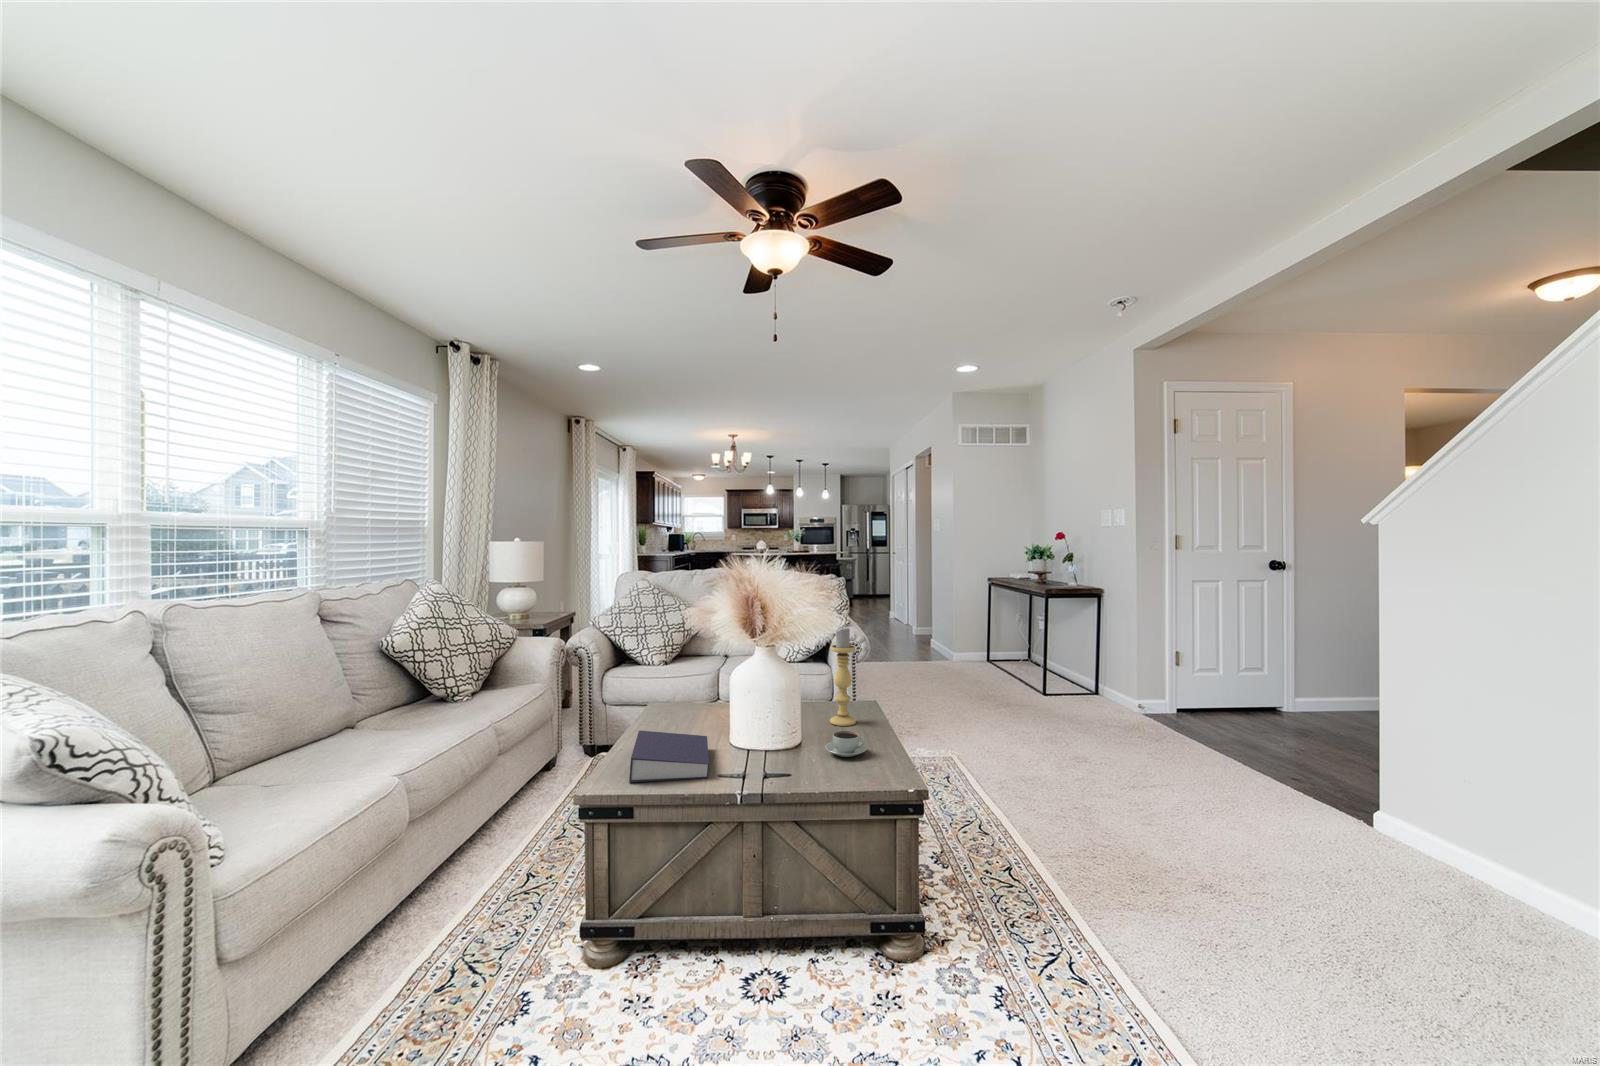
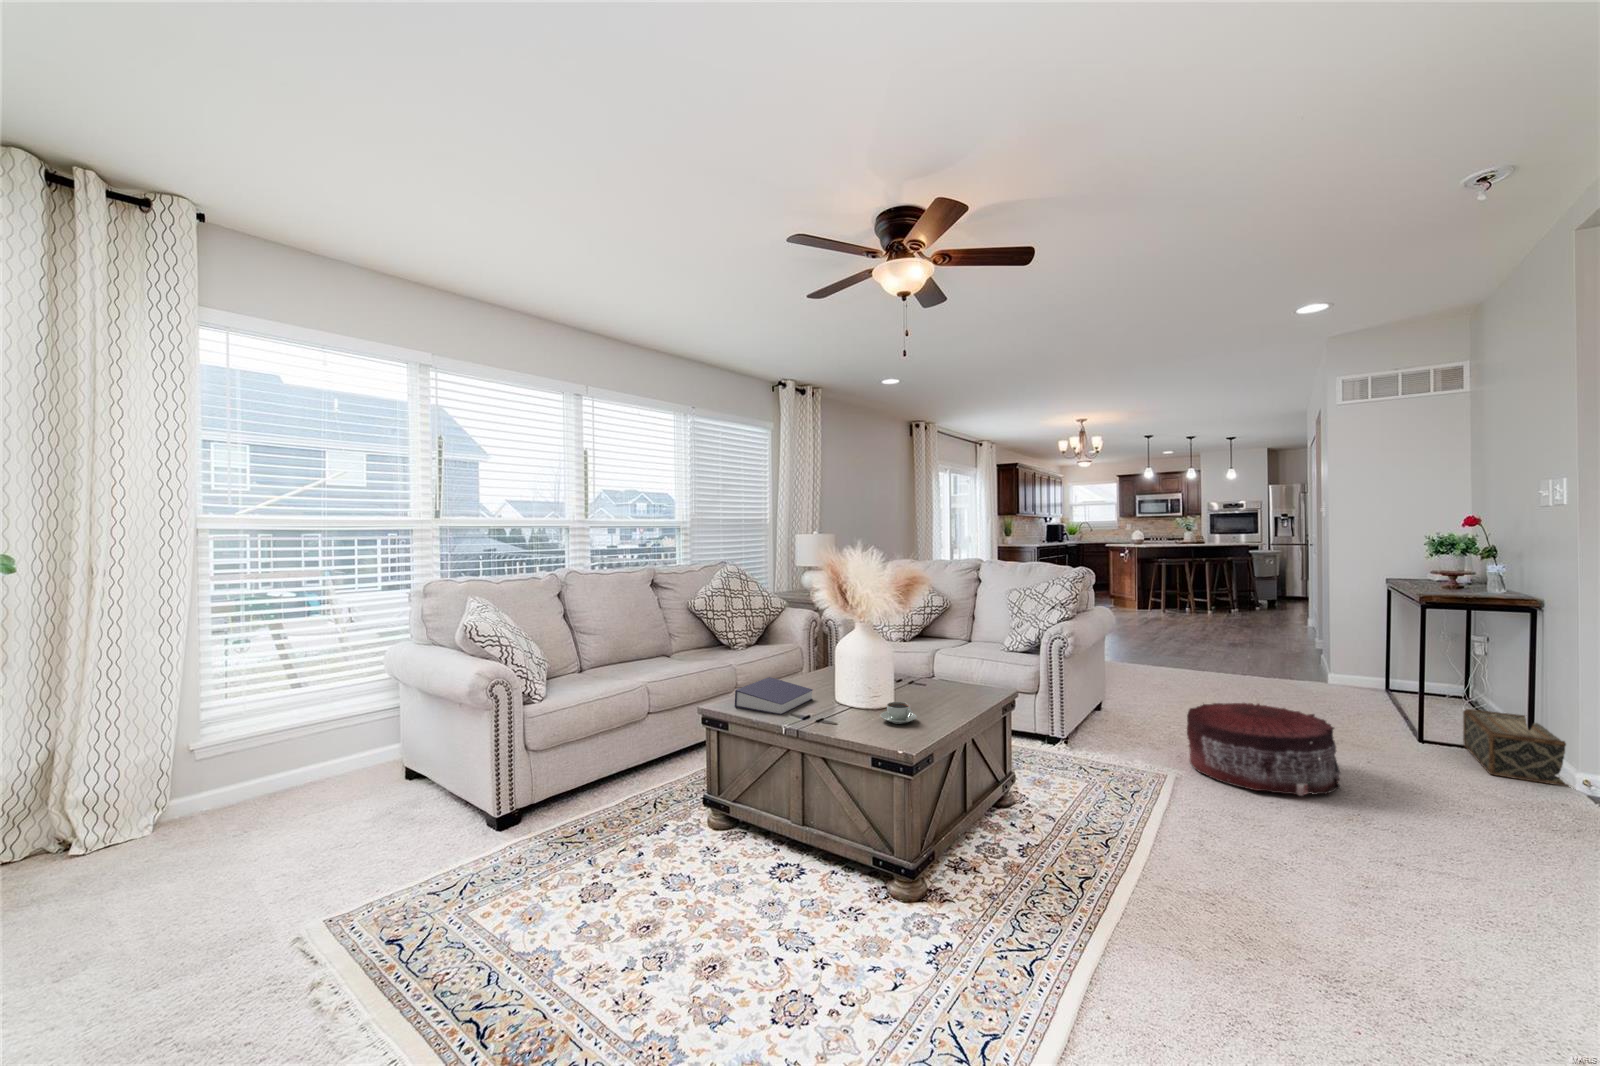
candle holder: present [830,627,856,726] -> none [932,614,956,705]
woven basket: none [1048,662,1119,705] -> present [1463,709,1569,787]
pouf: none [934,677,1042,749] -> present [1187,703,1341,796]

